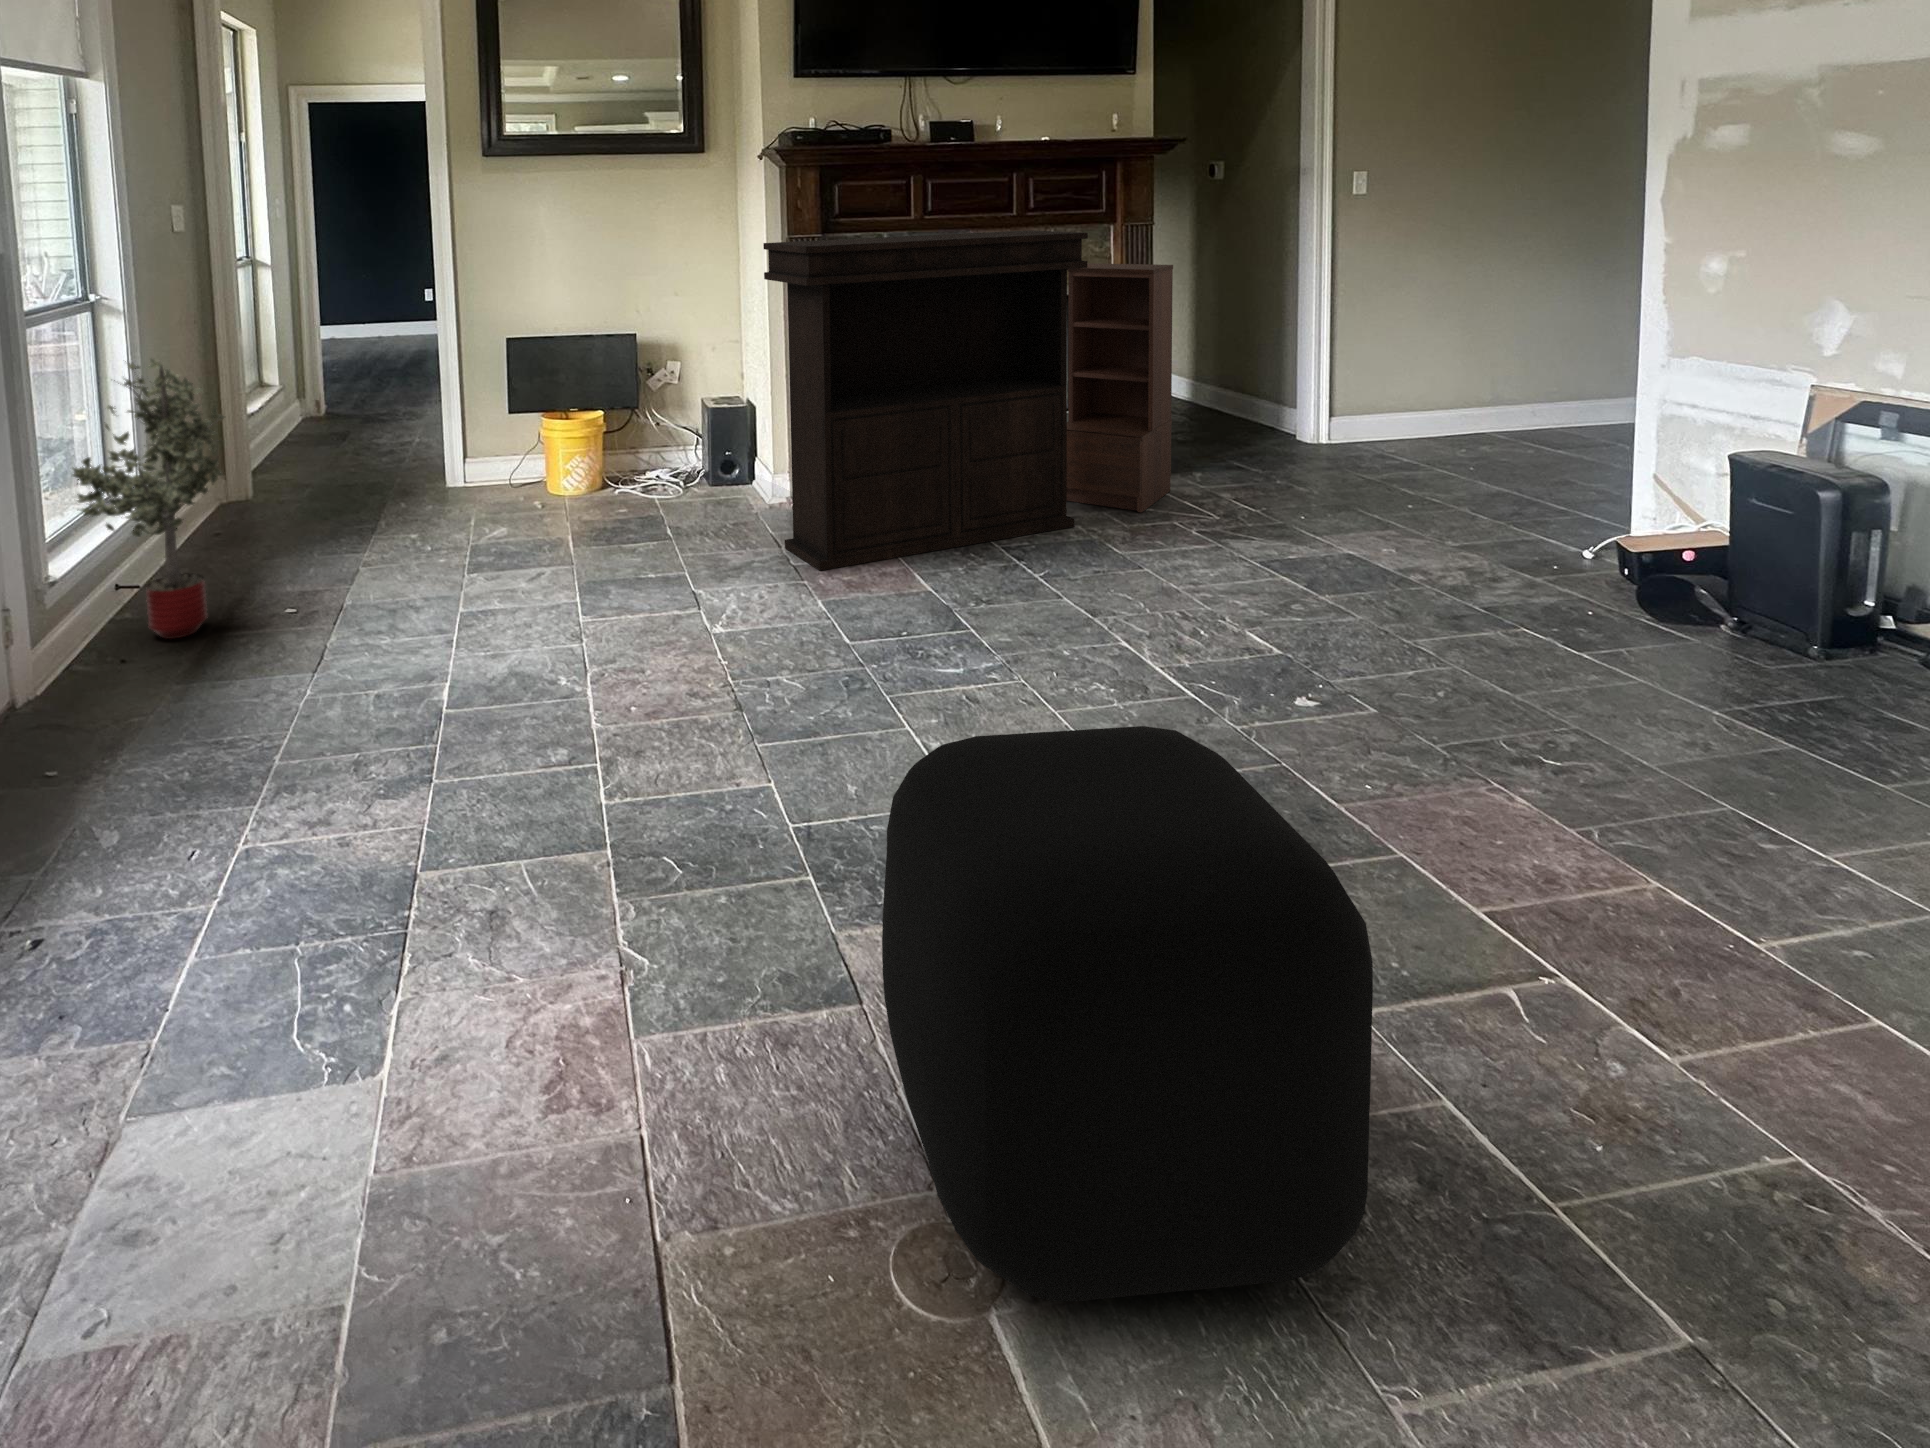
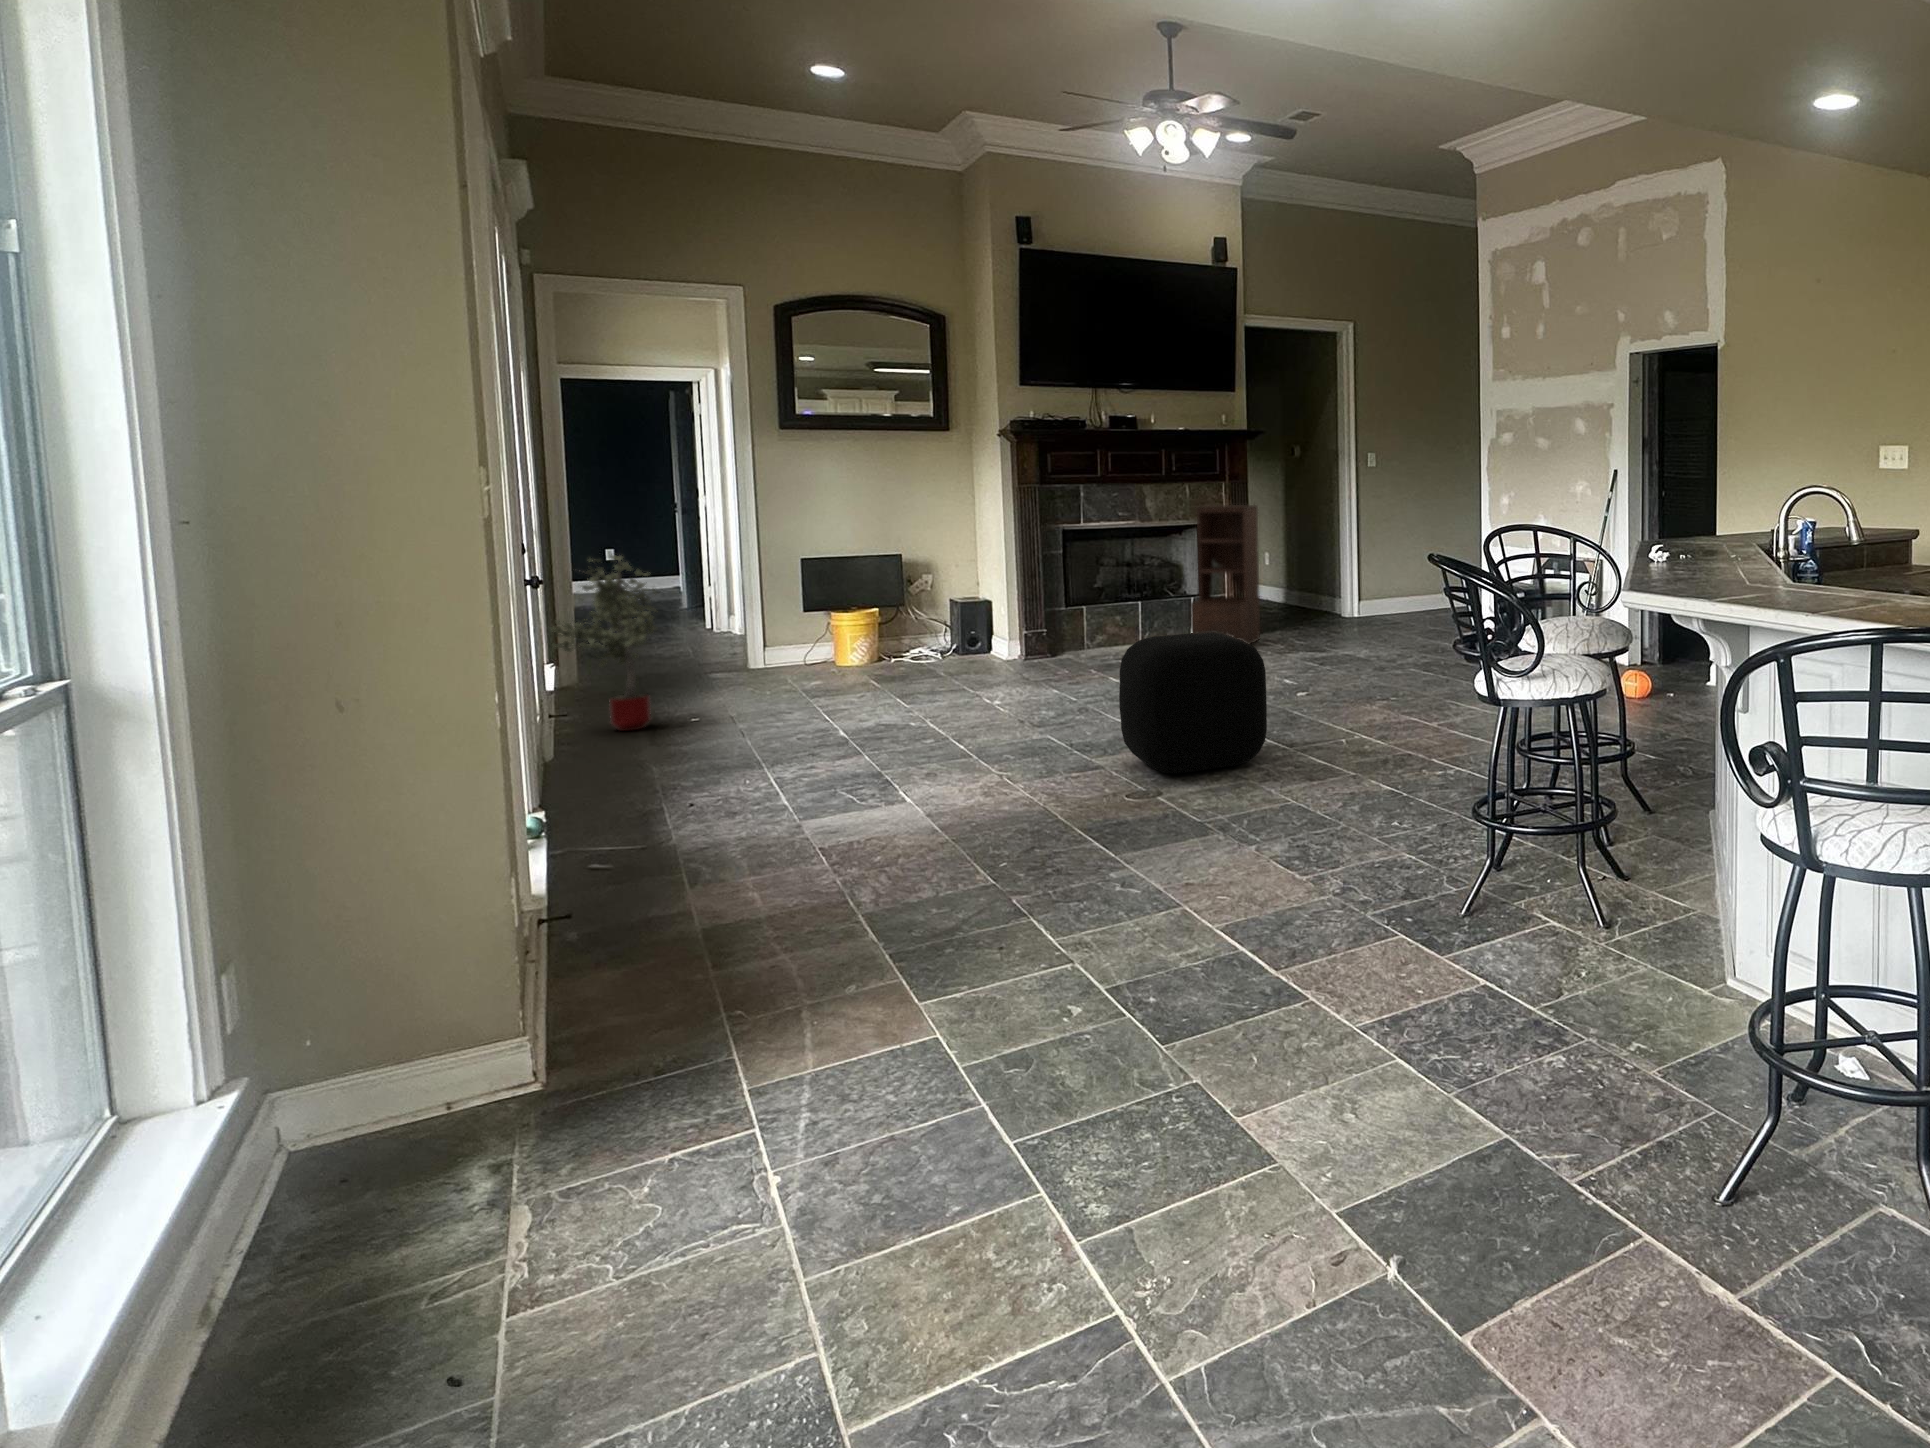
console table: present [763,230,1088,571] -> none [1011,484,1205,678]

